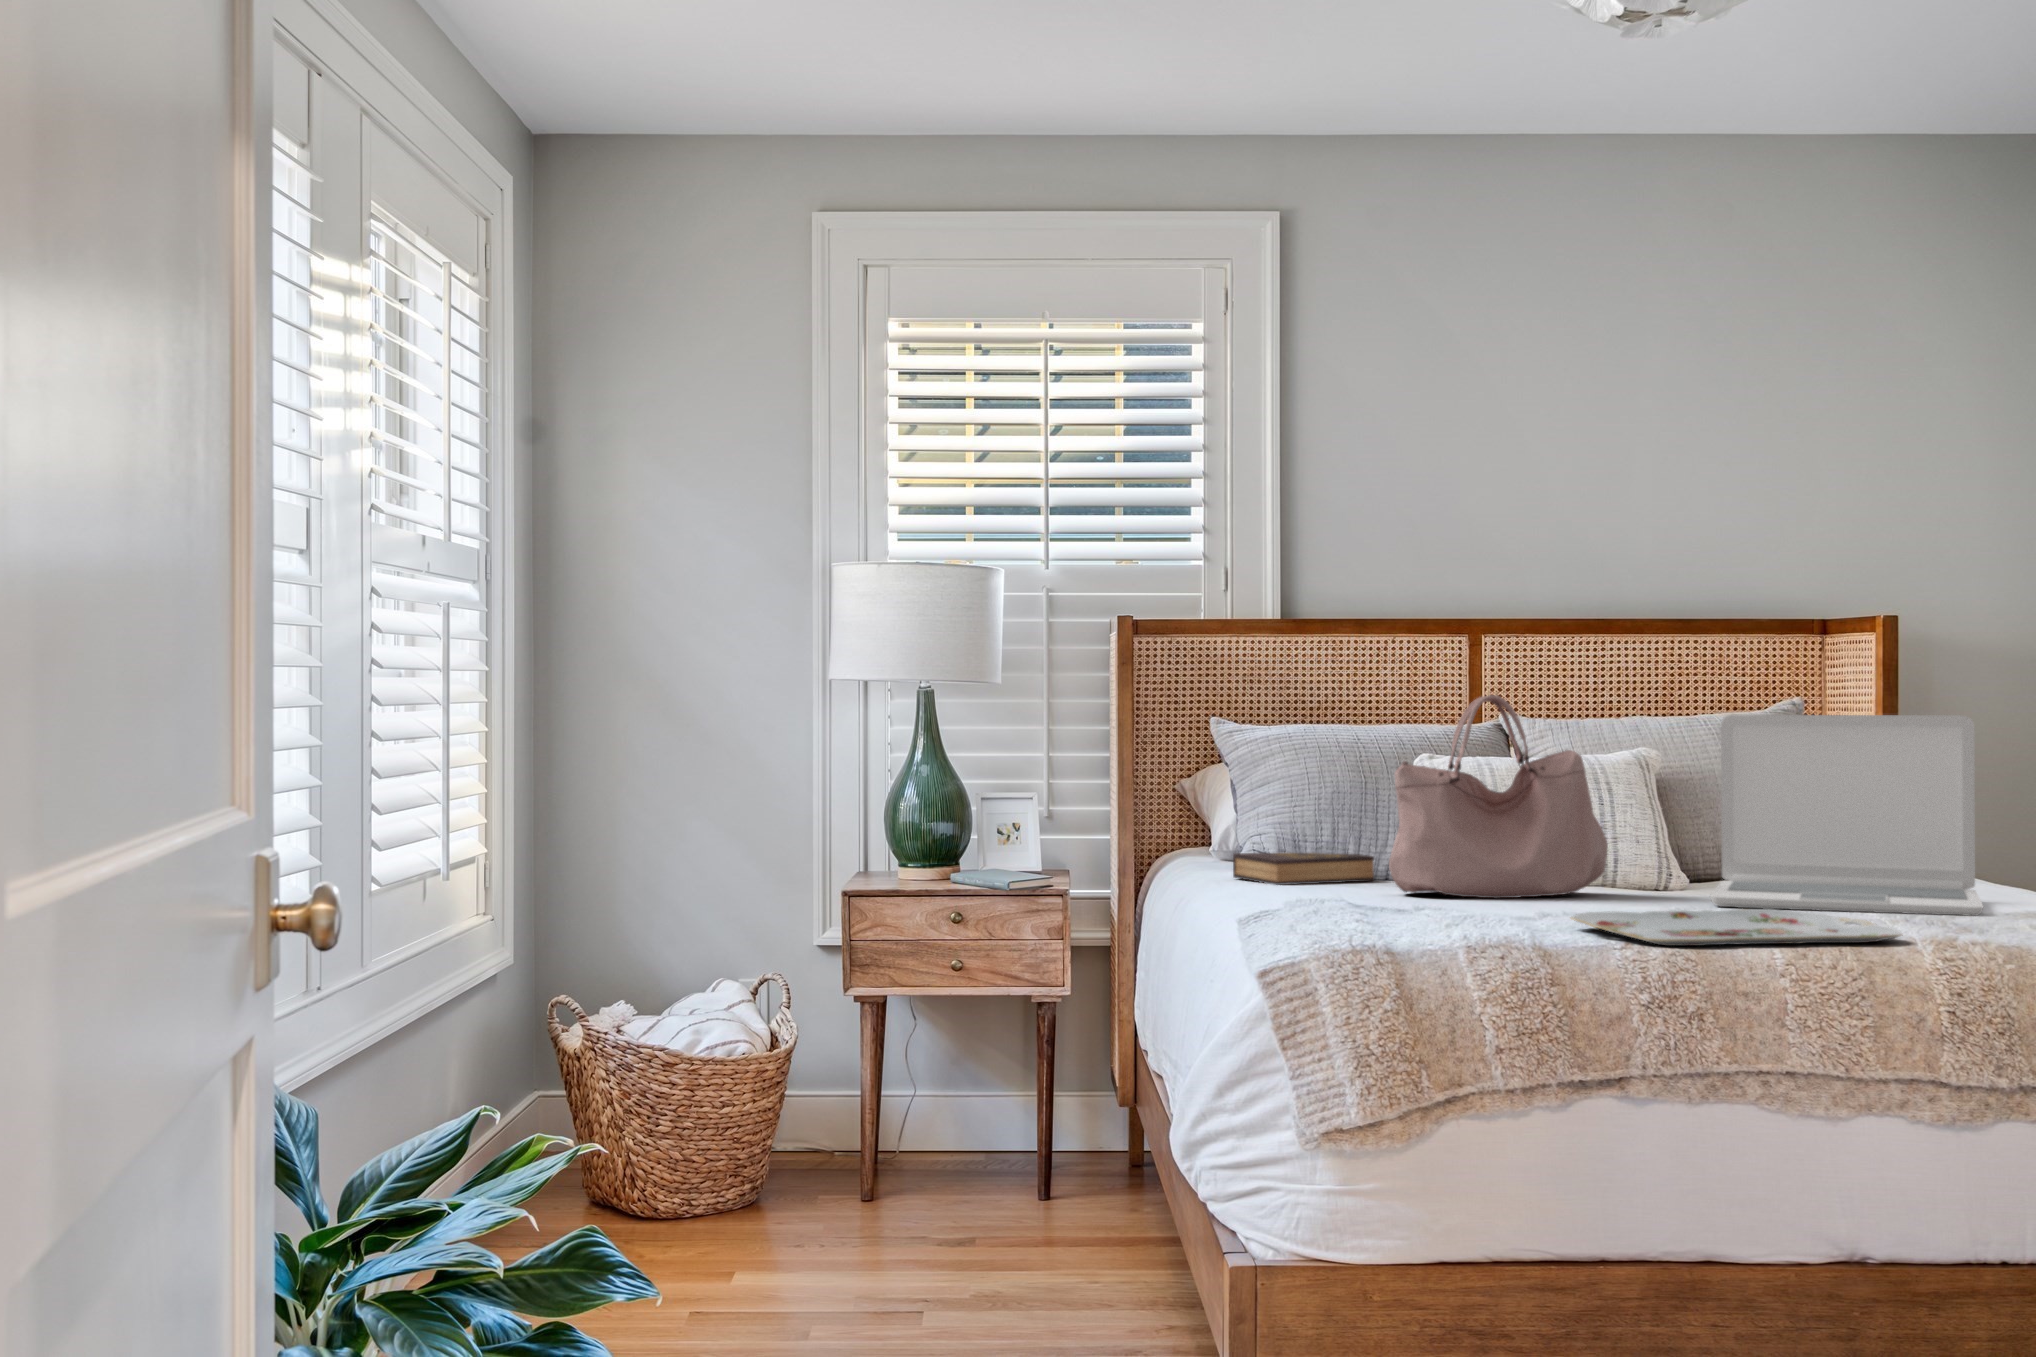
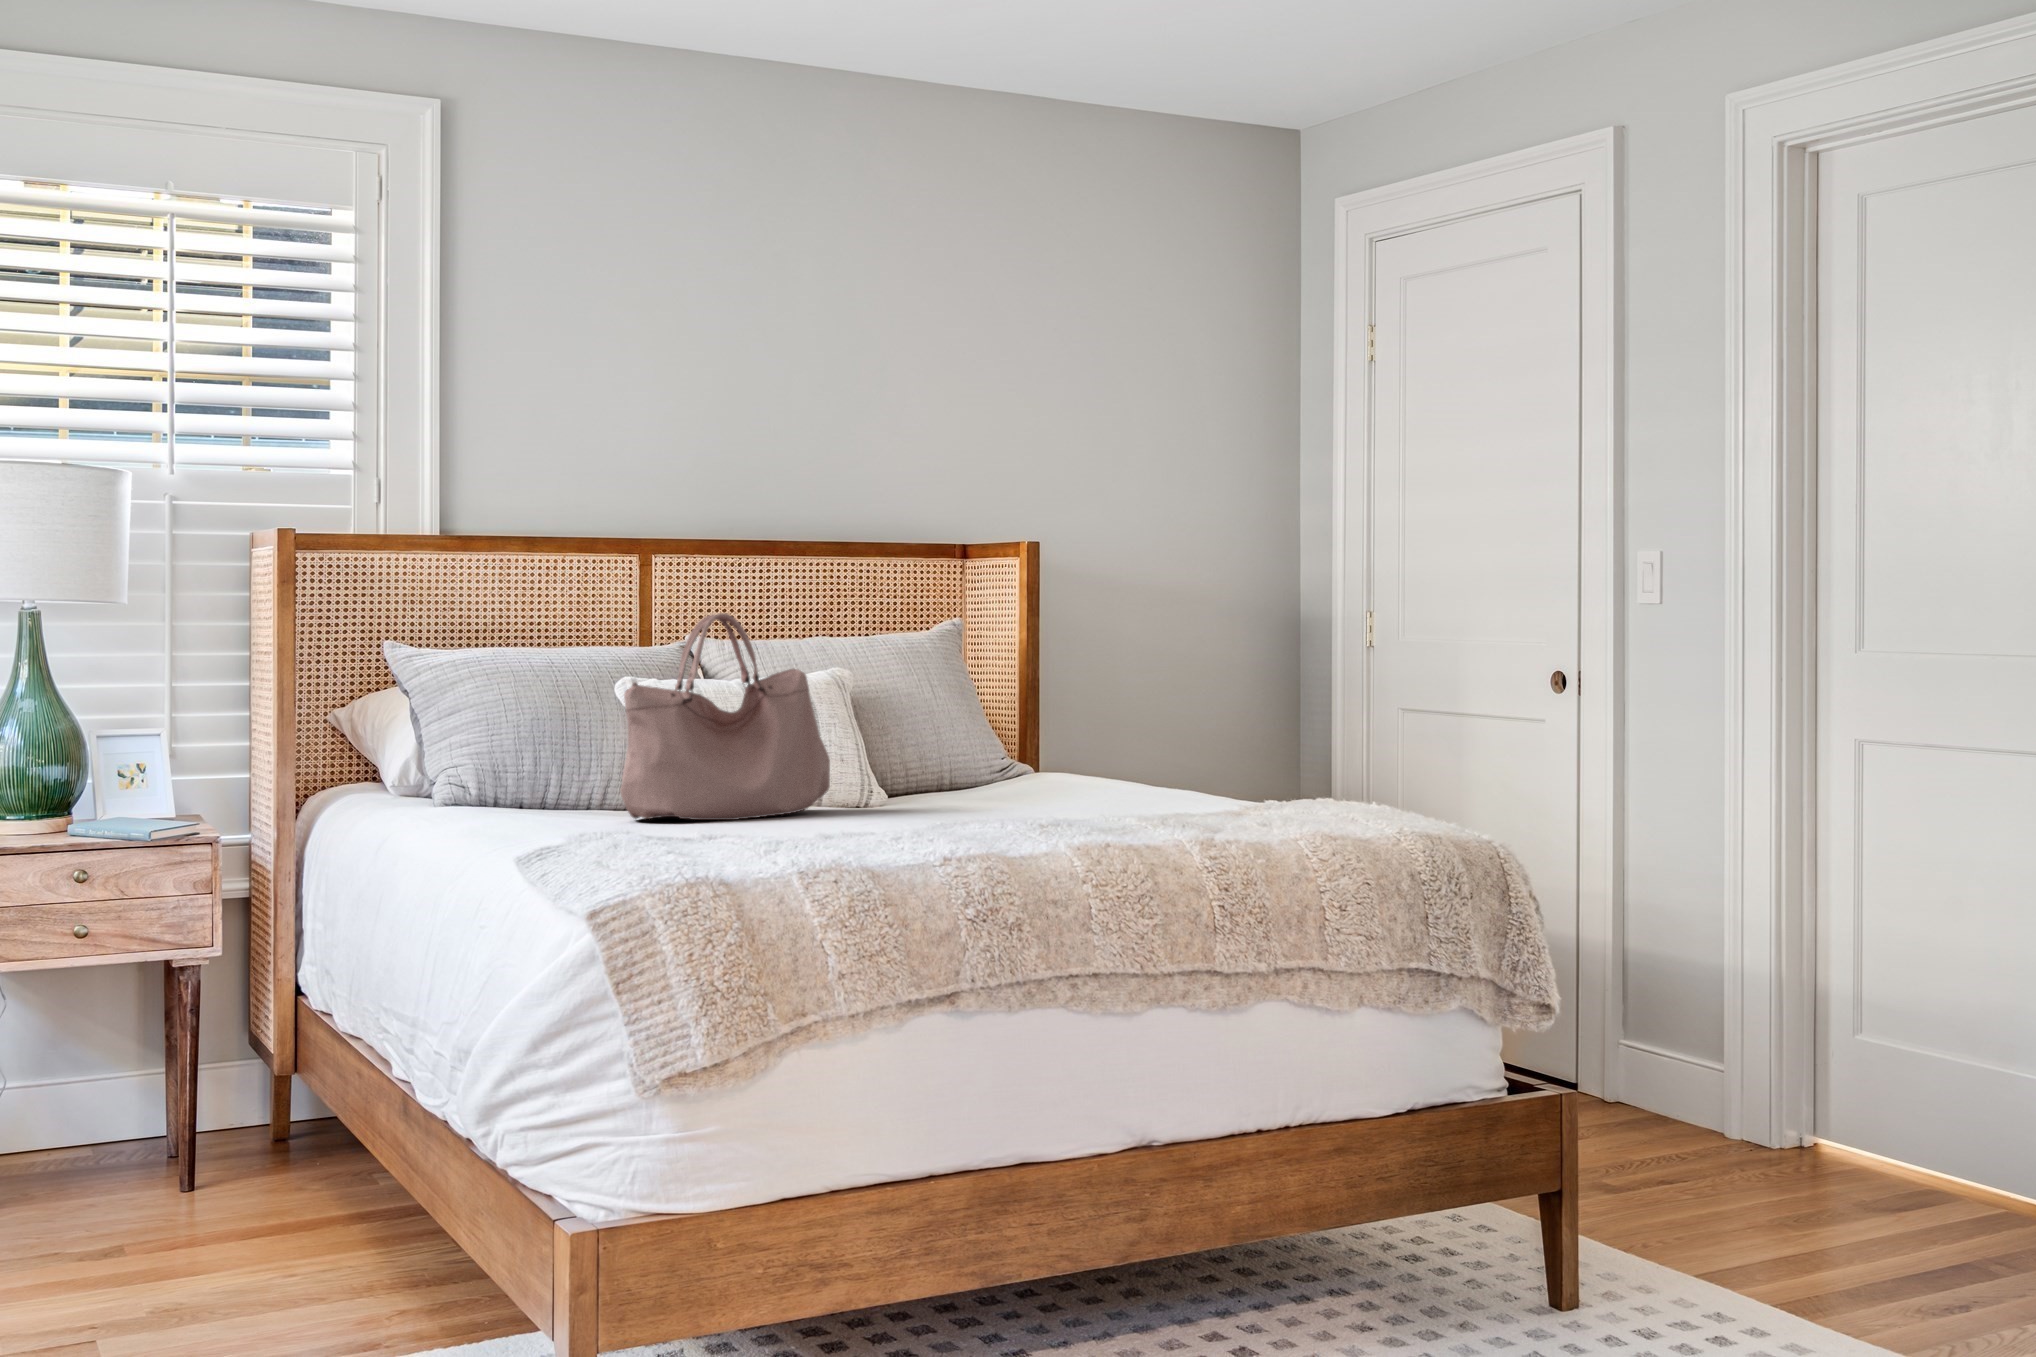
laptop: present [1710,714,1983,916] -> none [929,633,1173,817]
hardback book: present [1233,853,1374,885] -> none [424,778,580,819]
serving tray: present [1571,909,1902,946] -> none [861,816,1168,858]

